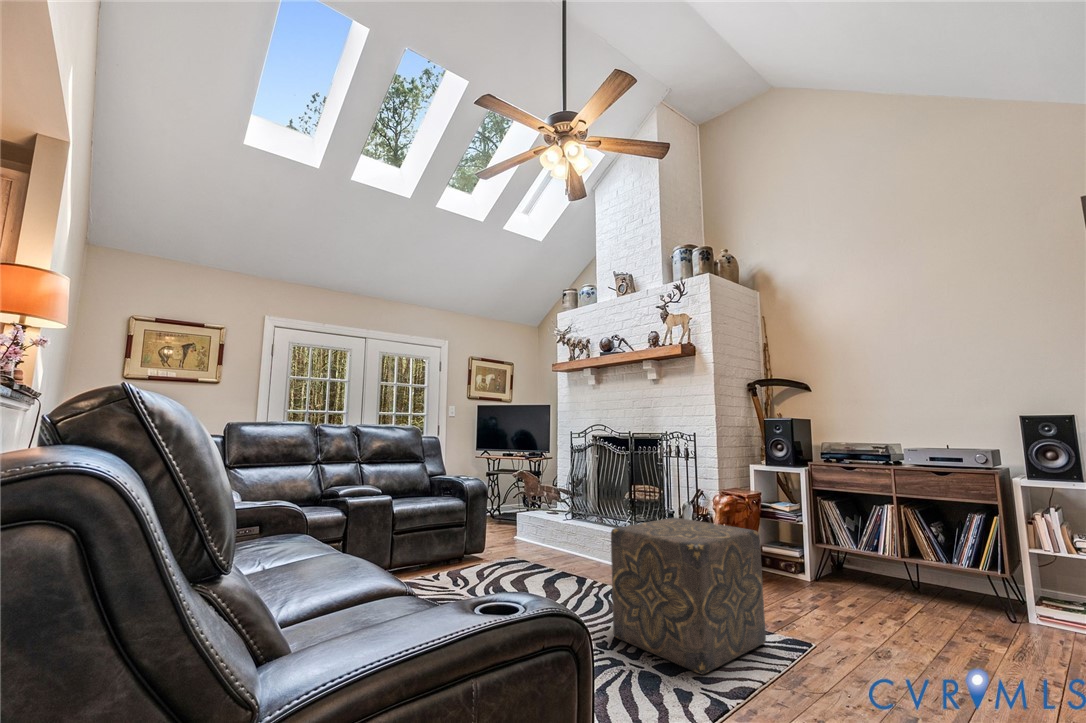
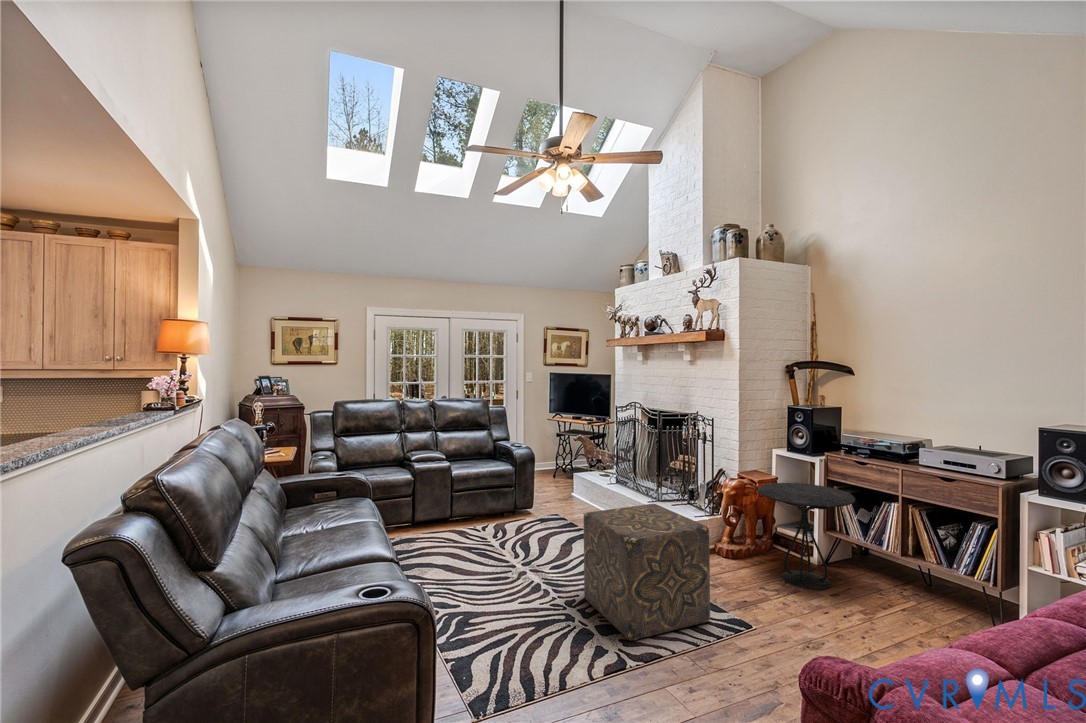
side table: none [758,495,858,602] -> present [758,483,855,590]

